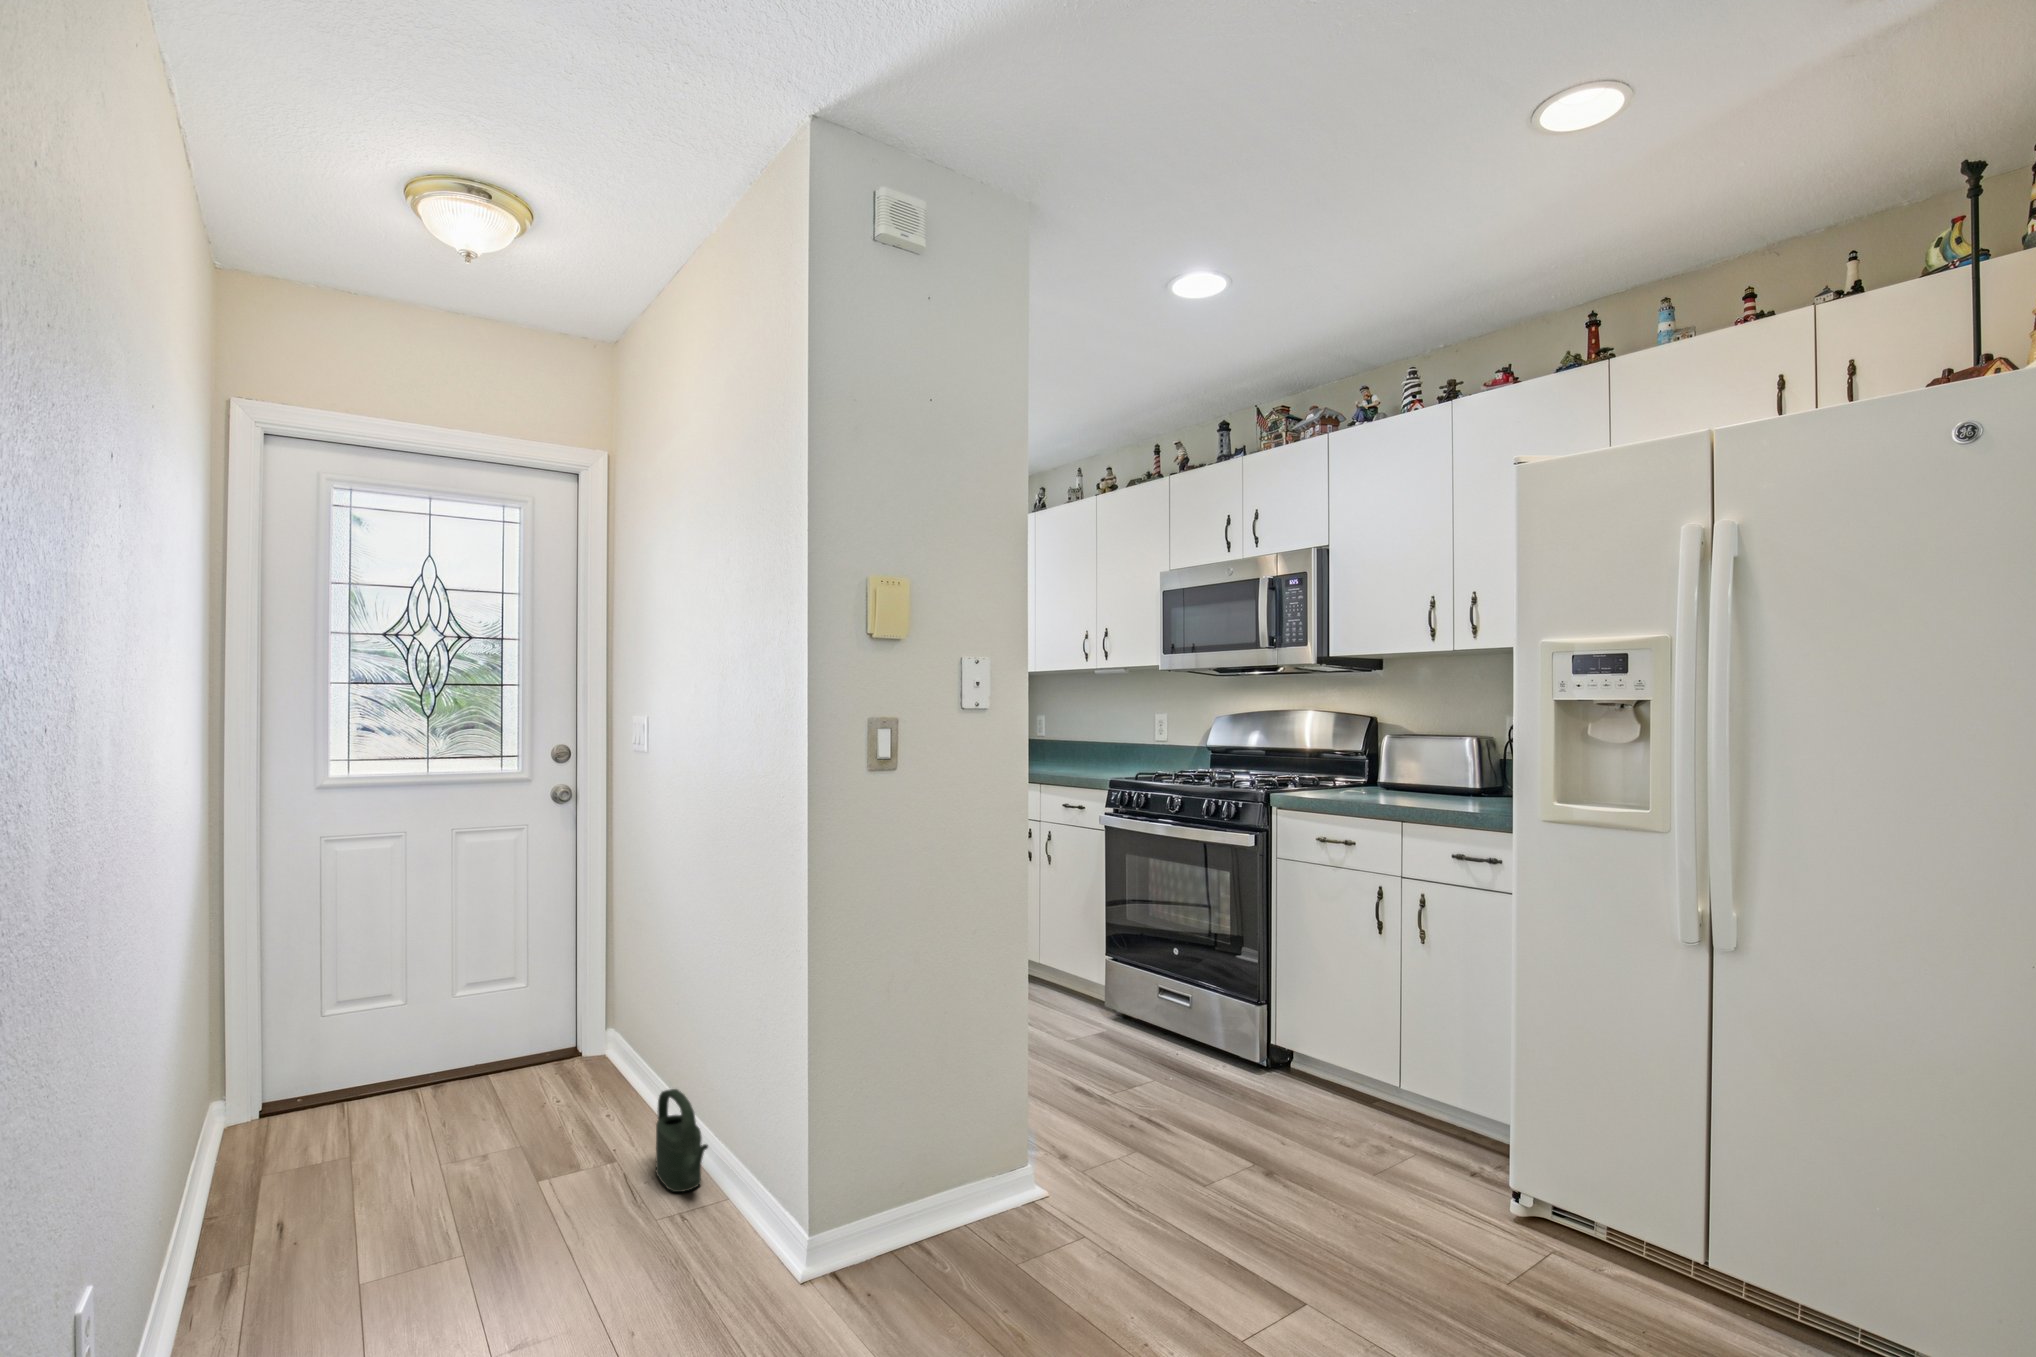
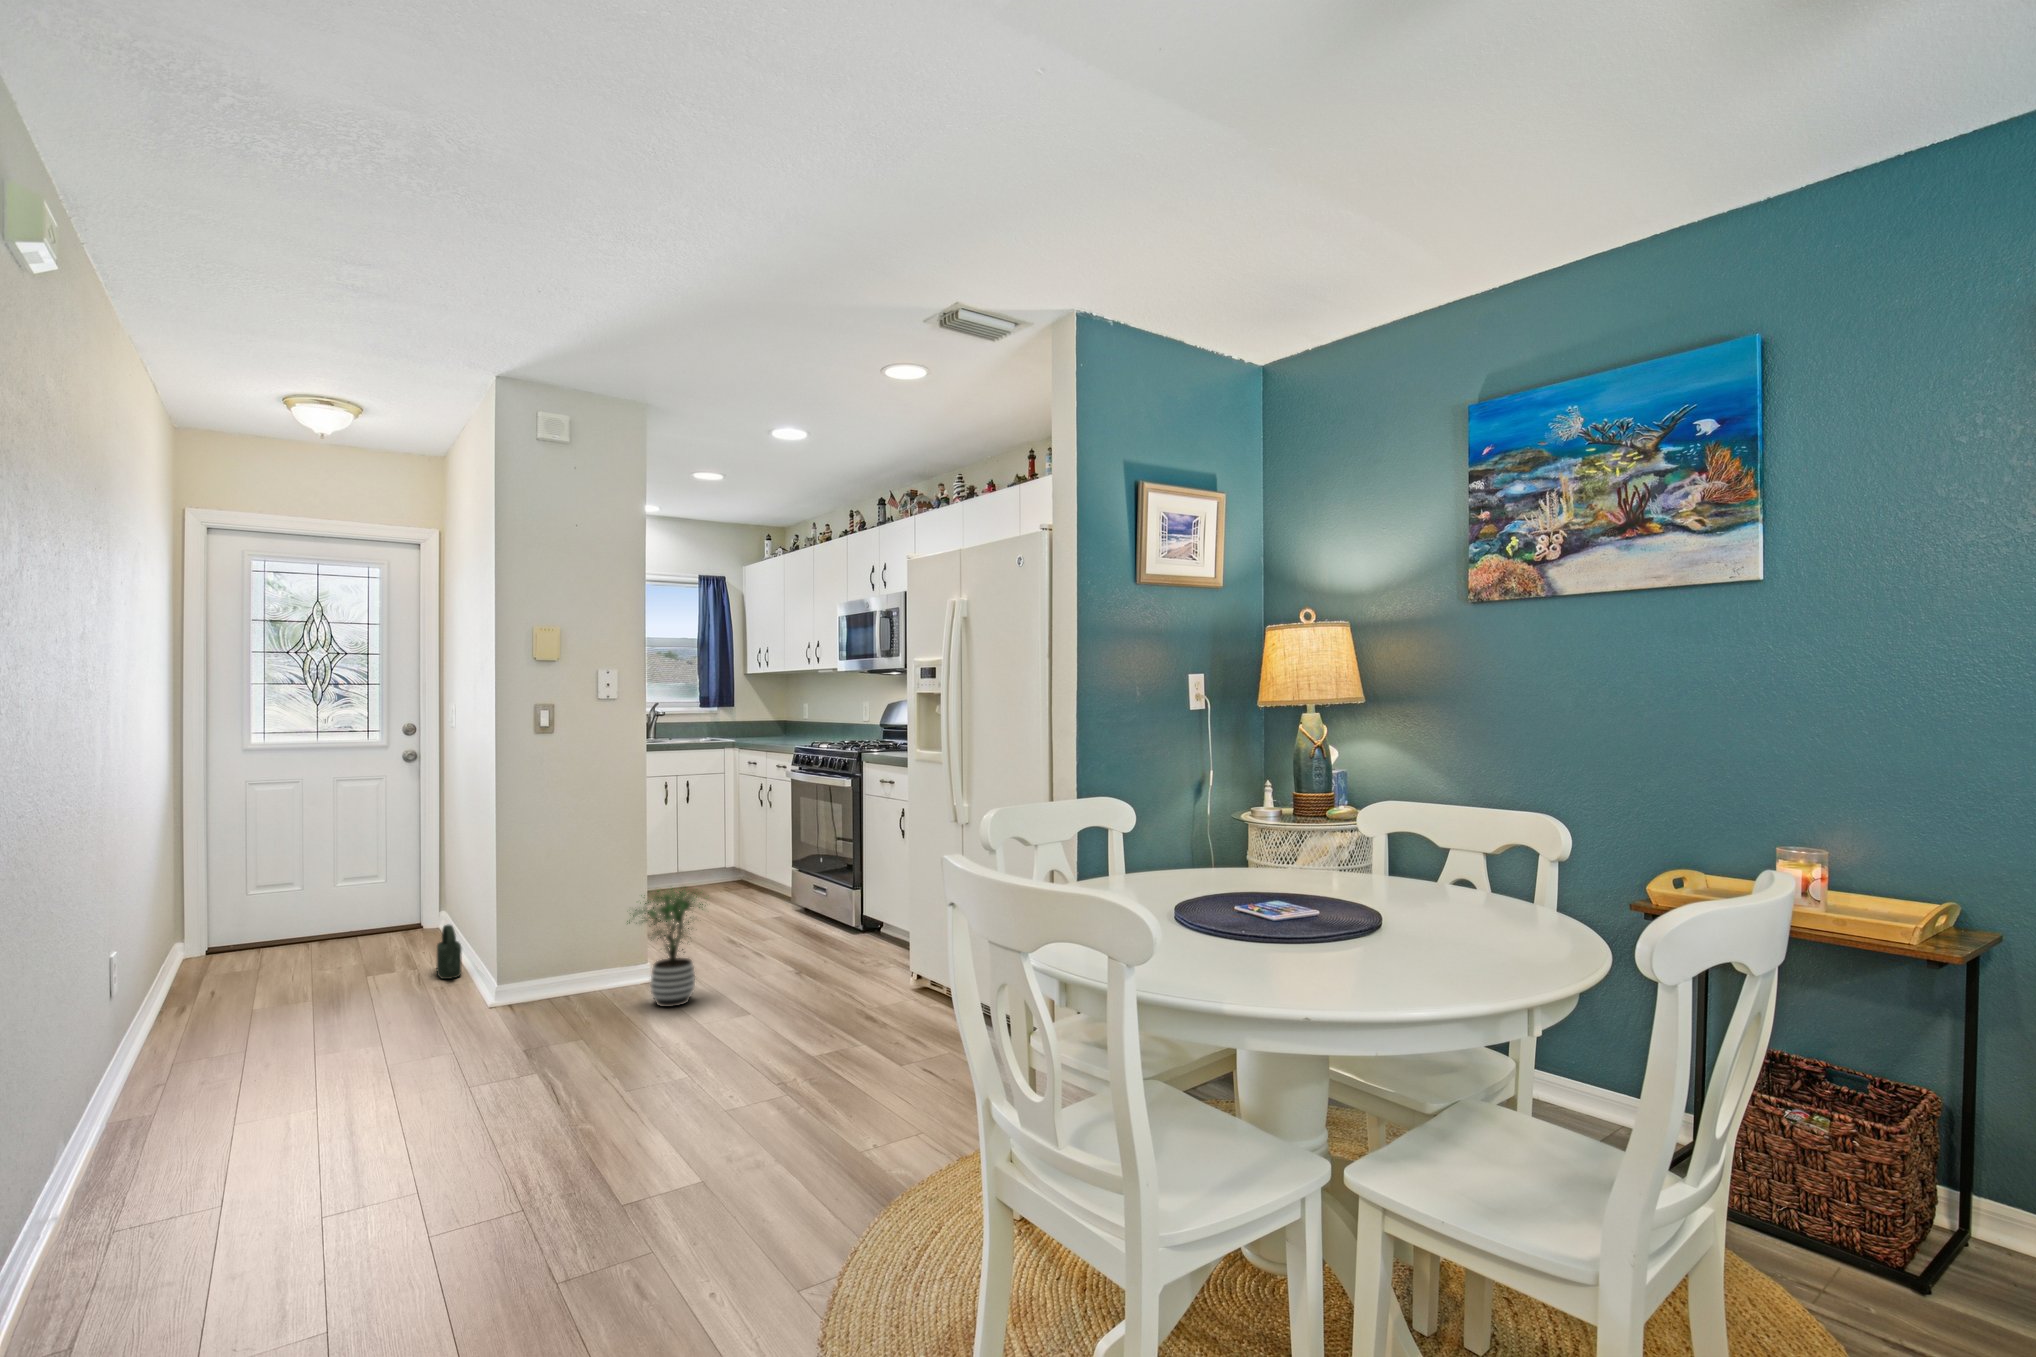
potted plant: none [1052,1049,1206,1289] -> present [627,887,706,1007]

